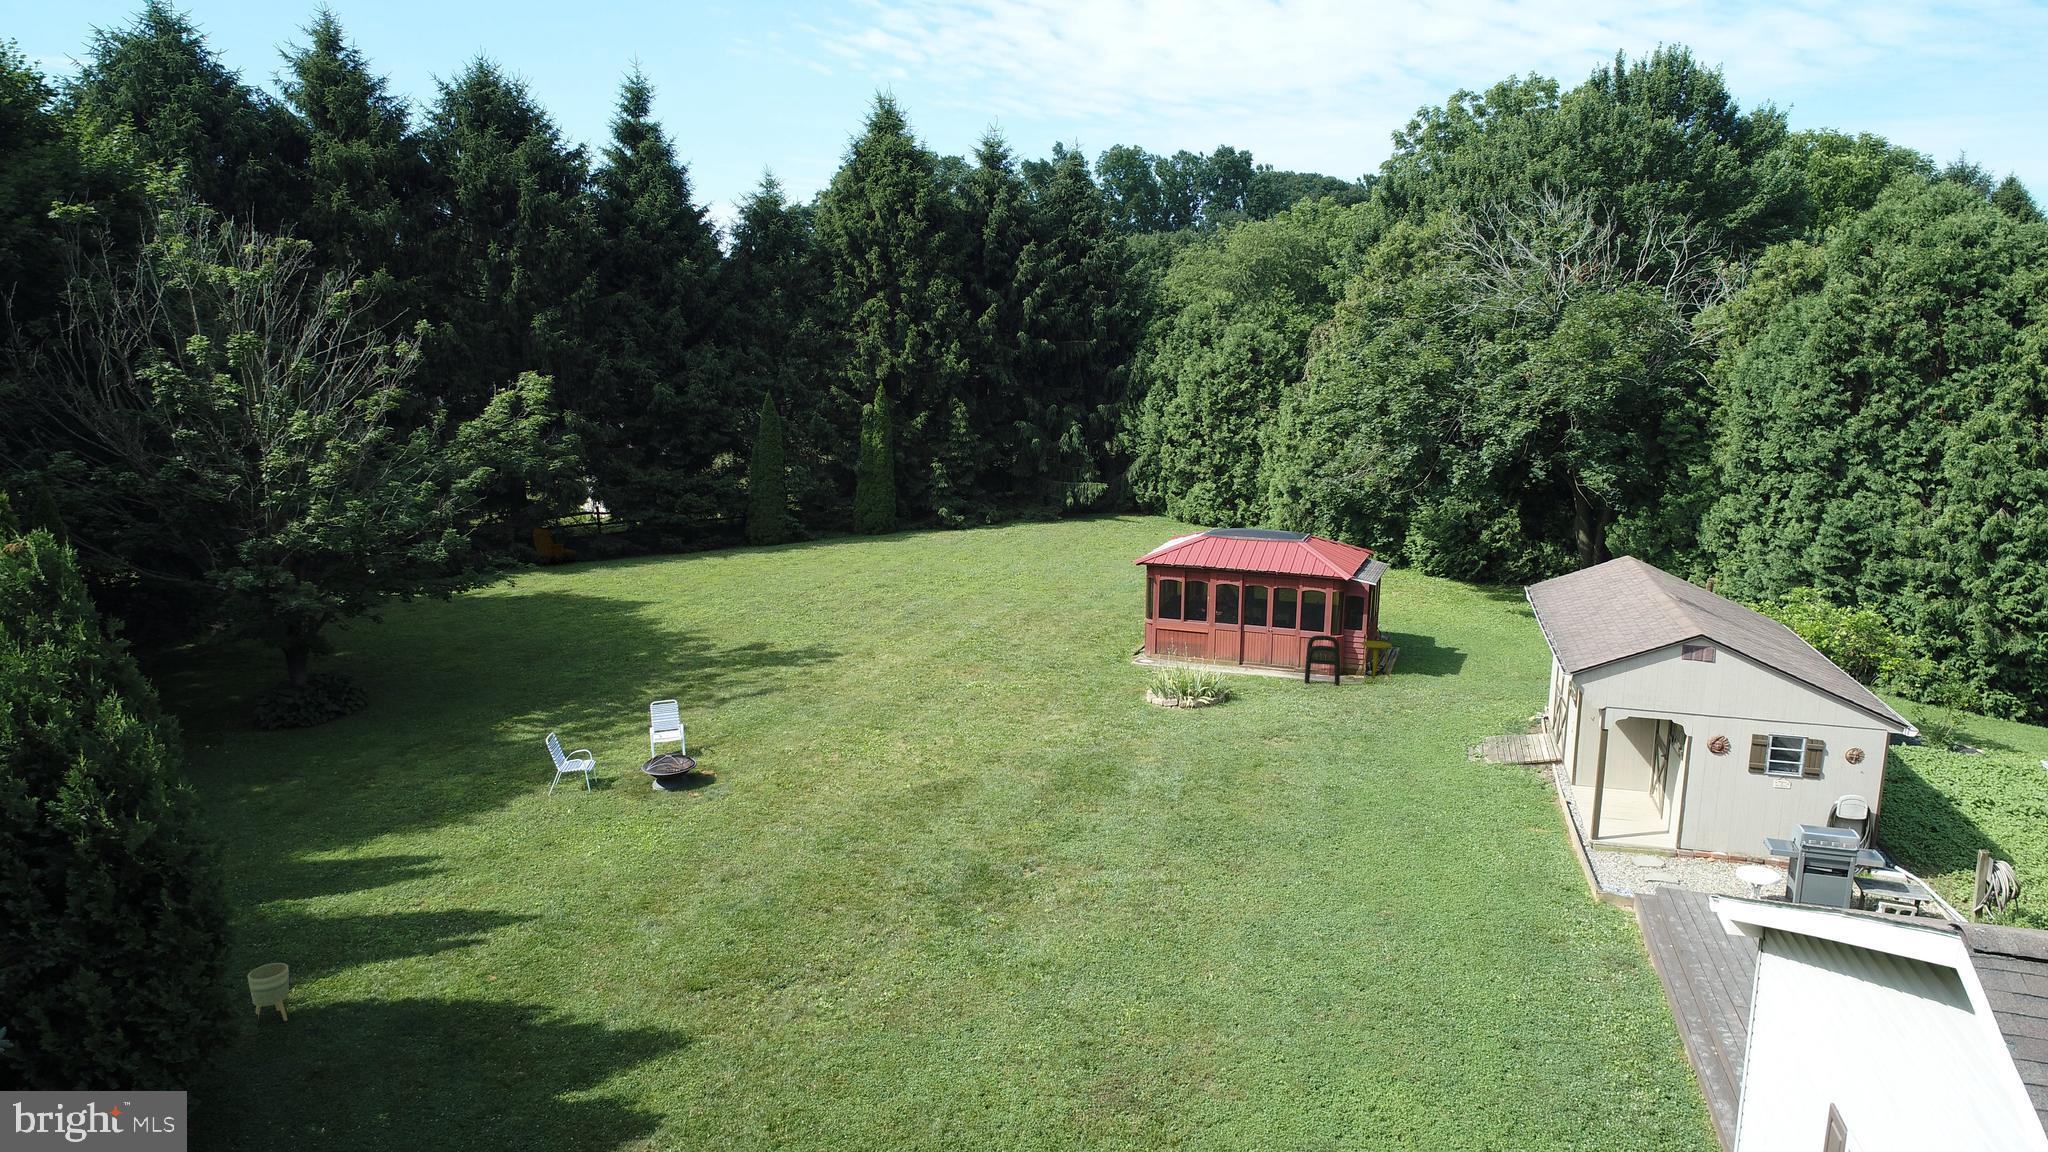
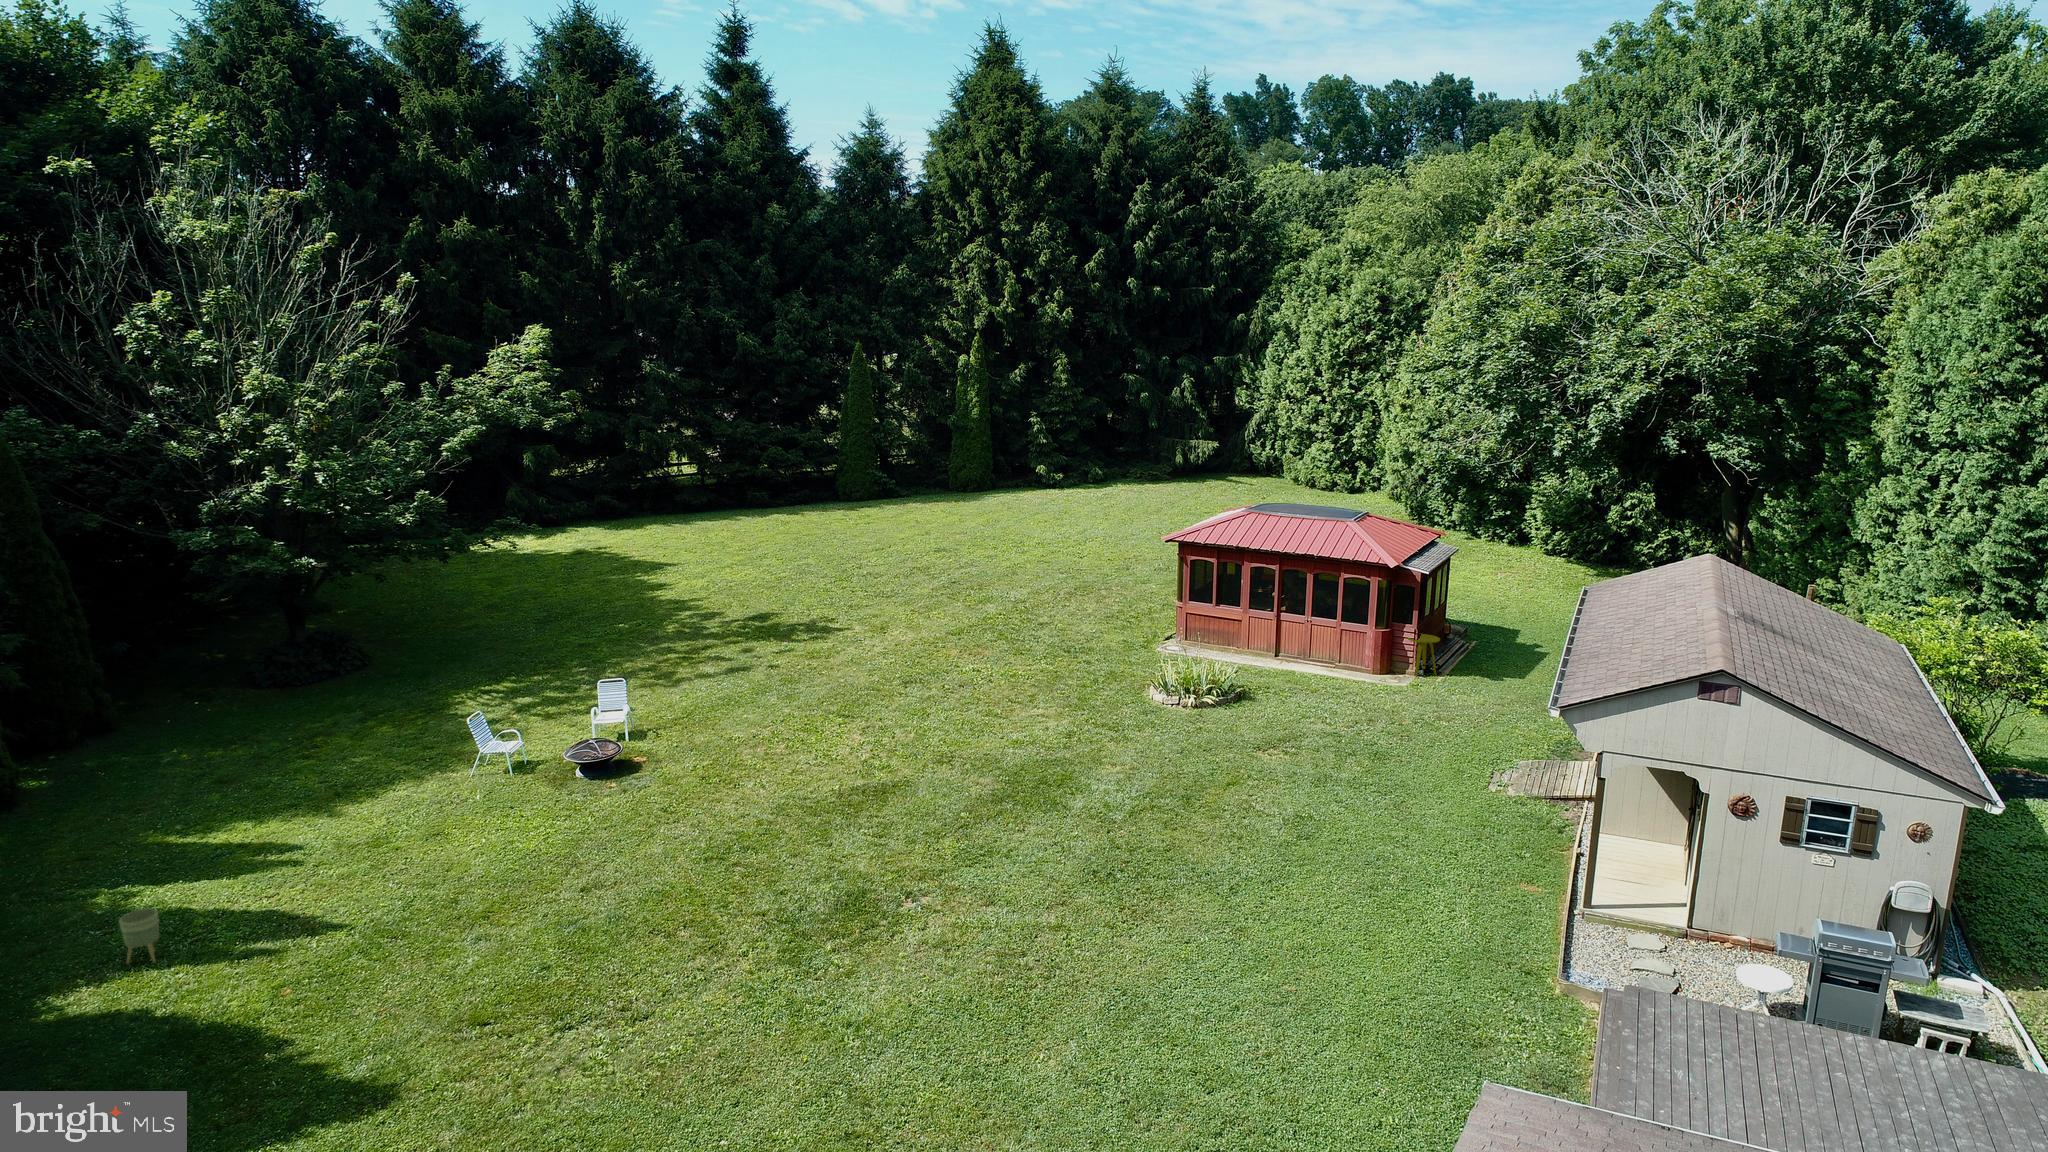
lounge chair: present [534,529,577,565] -> none [619,482,662,518]
bench: present [1304,635,1340,685] -> none [1333,626,1380,682]

